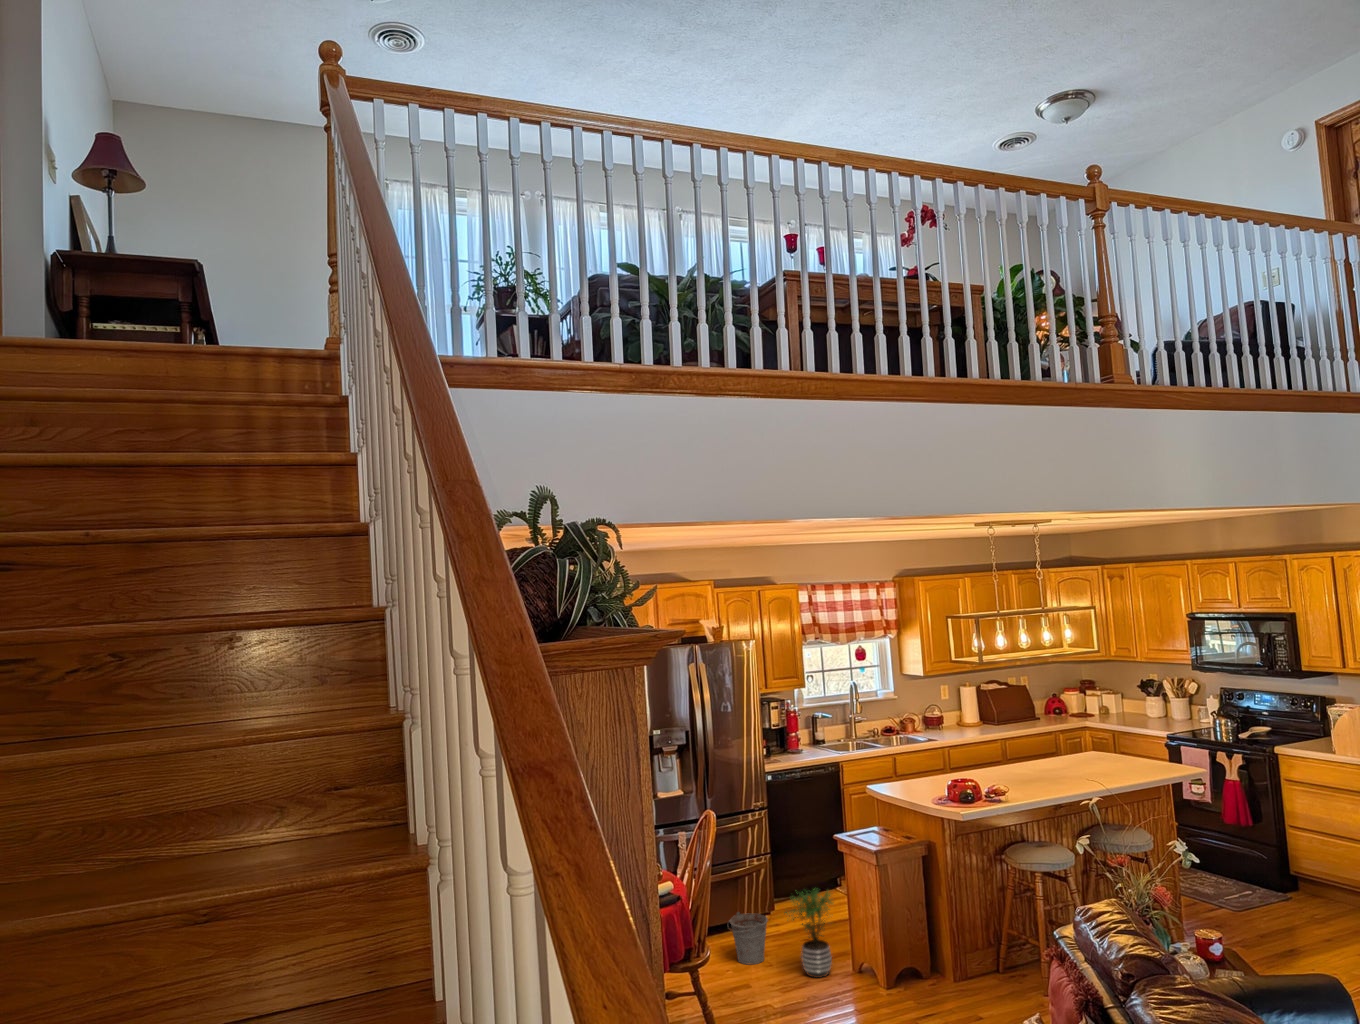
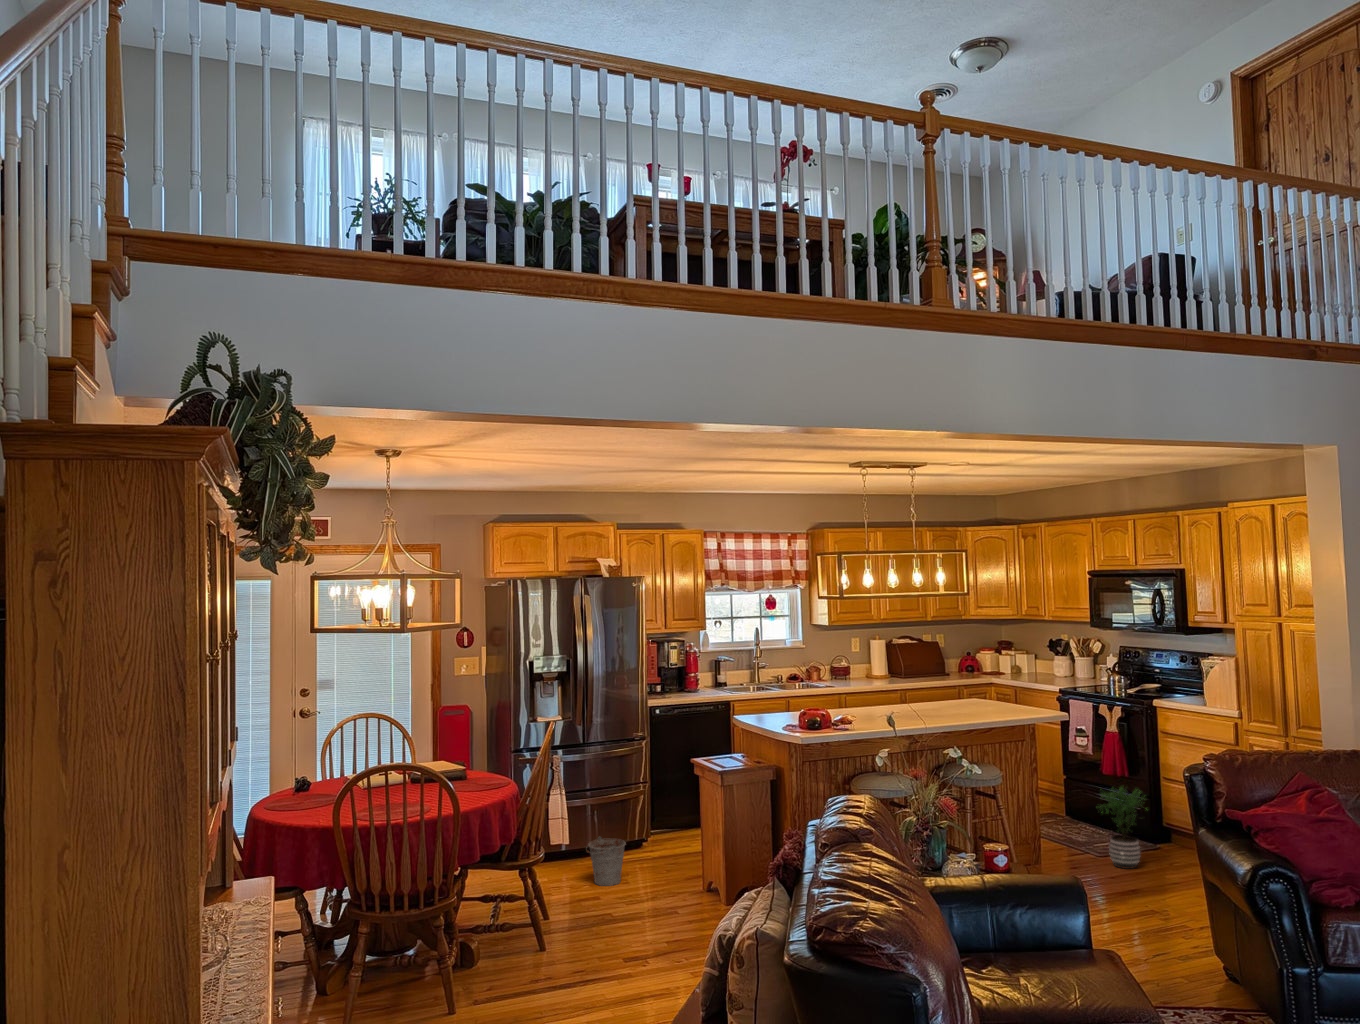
potted plant: present [785,889,832,978] -> present [1100,787,1147,869]

